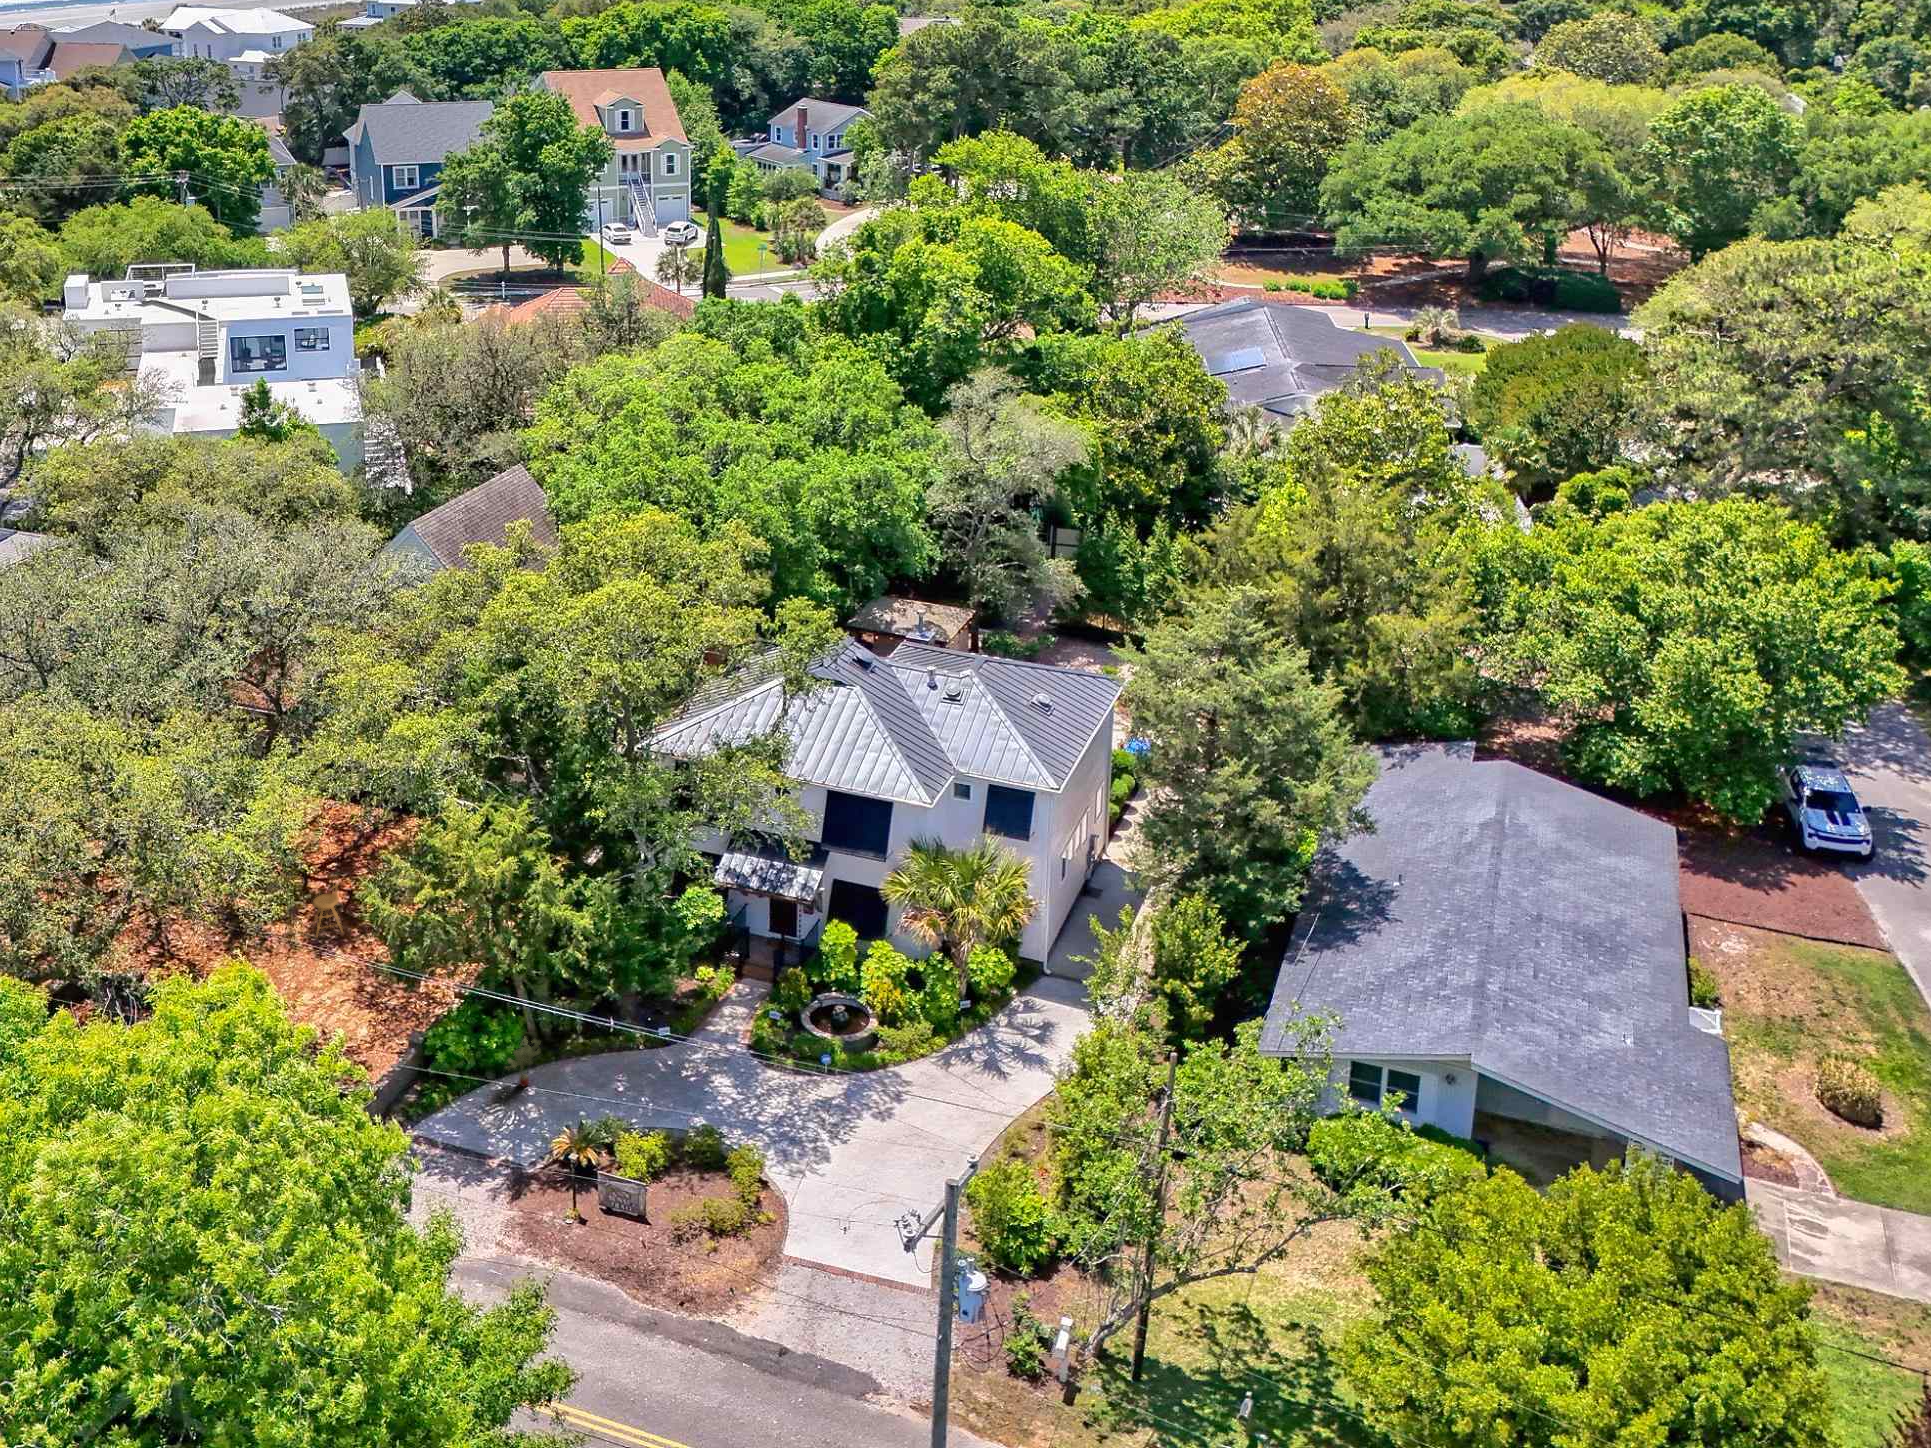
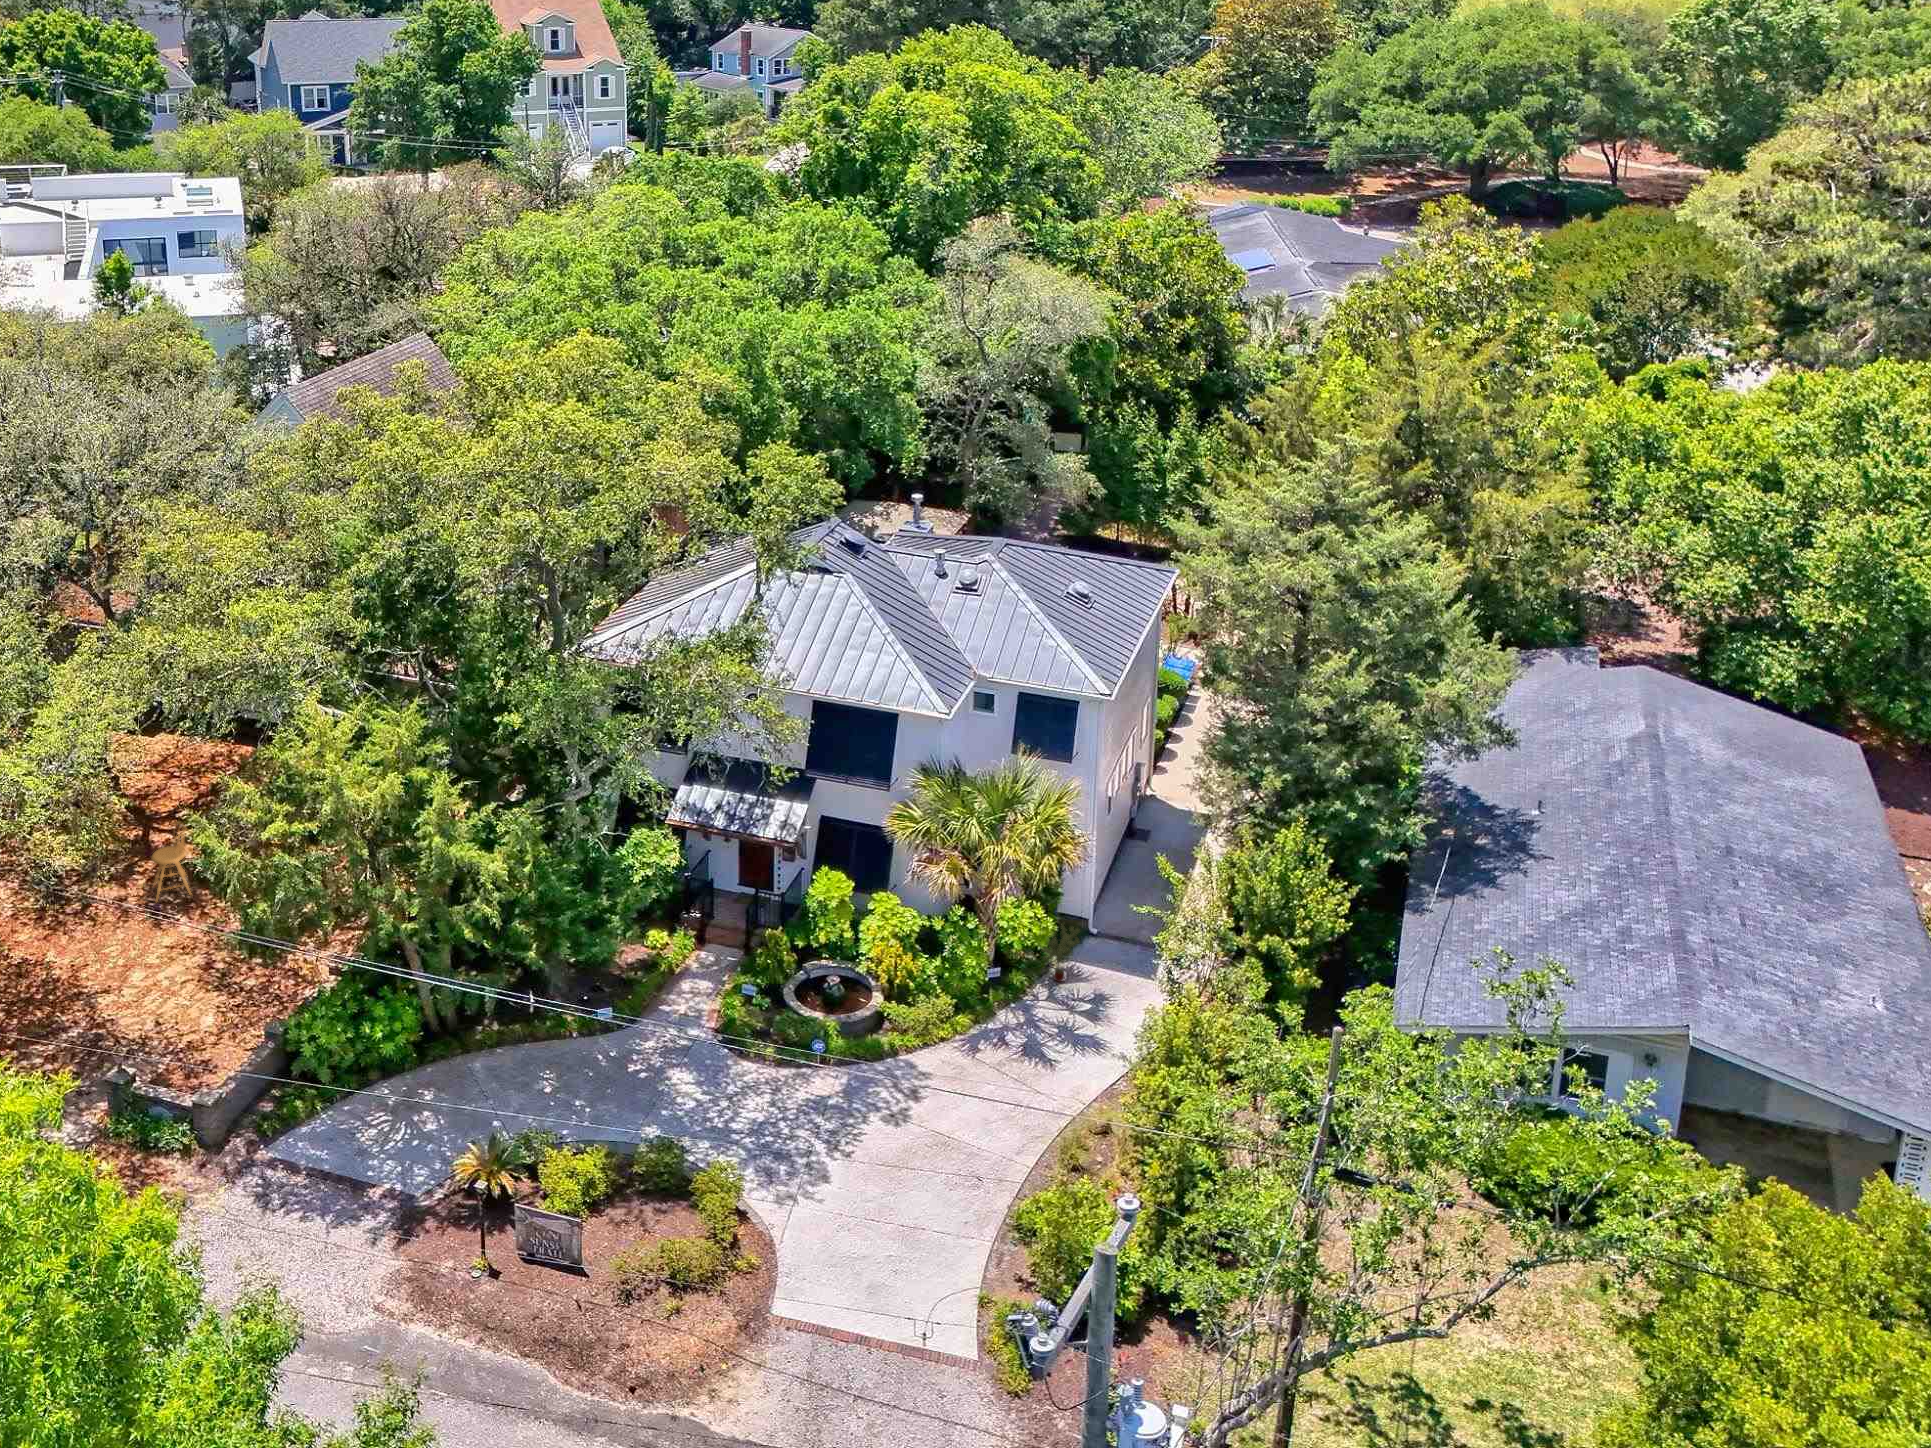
potted tree: present [506,1038,541,1086] -> present [1043,924,1079,982]

